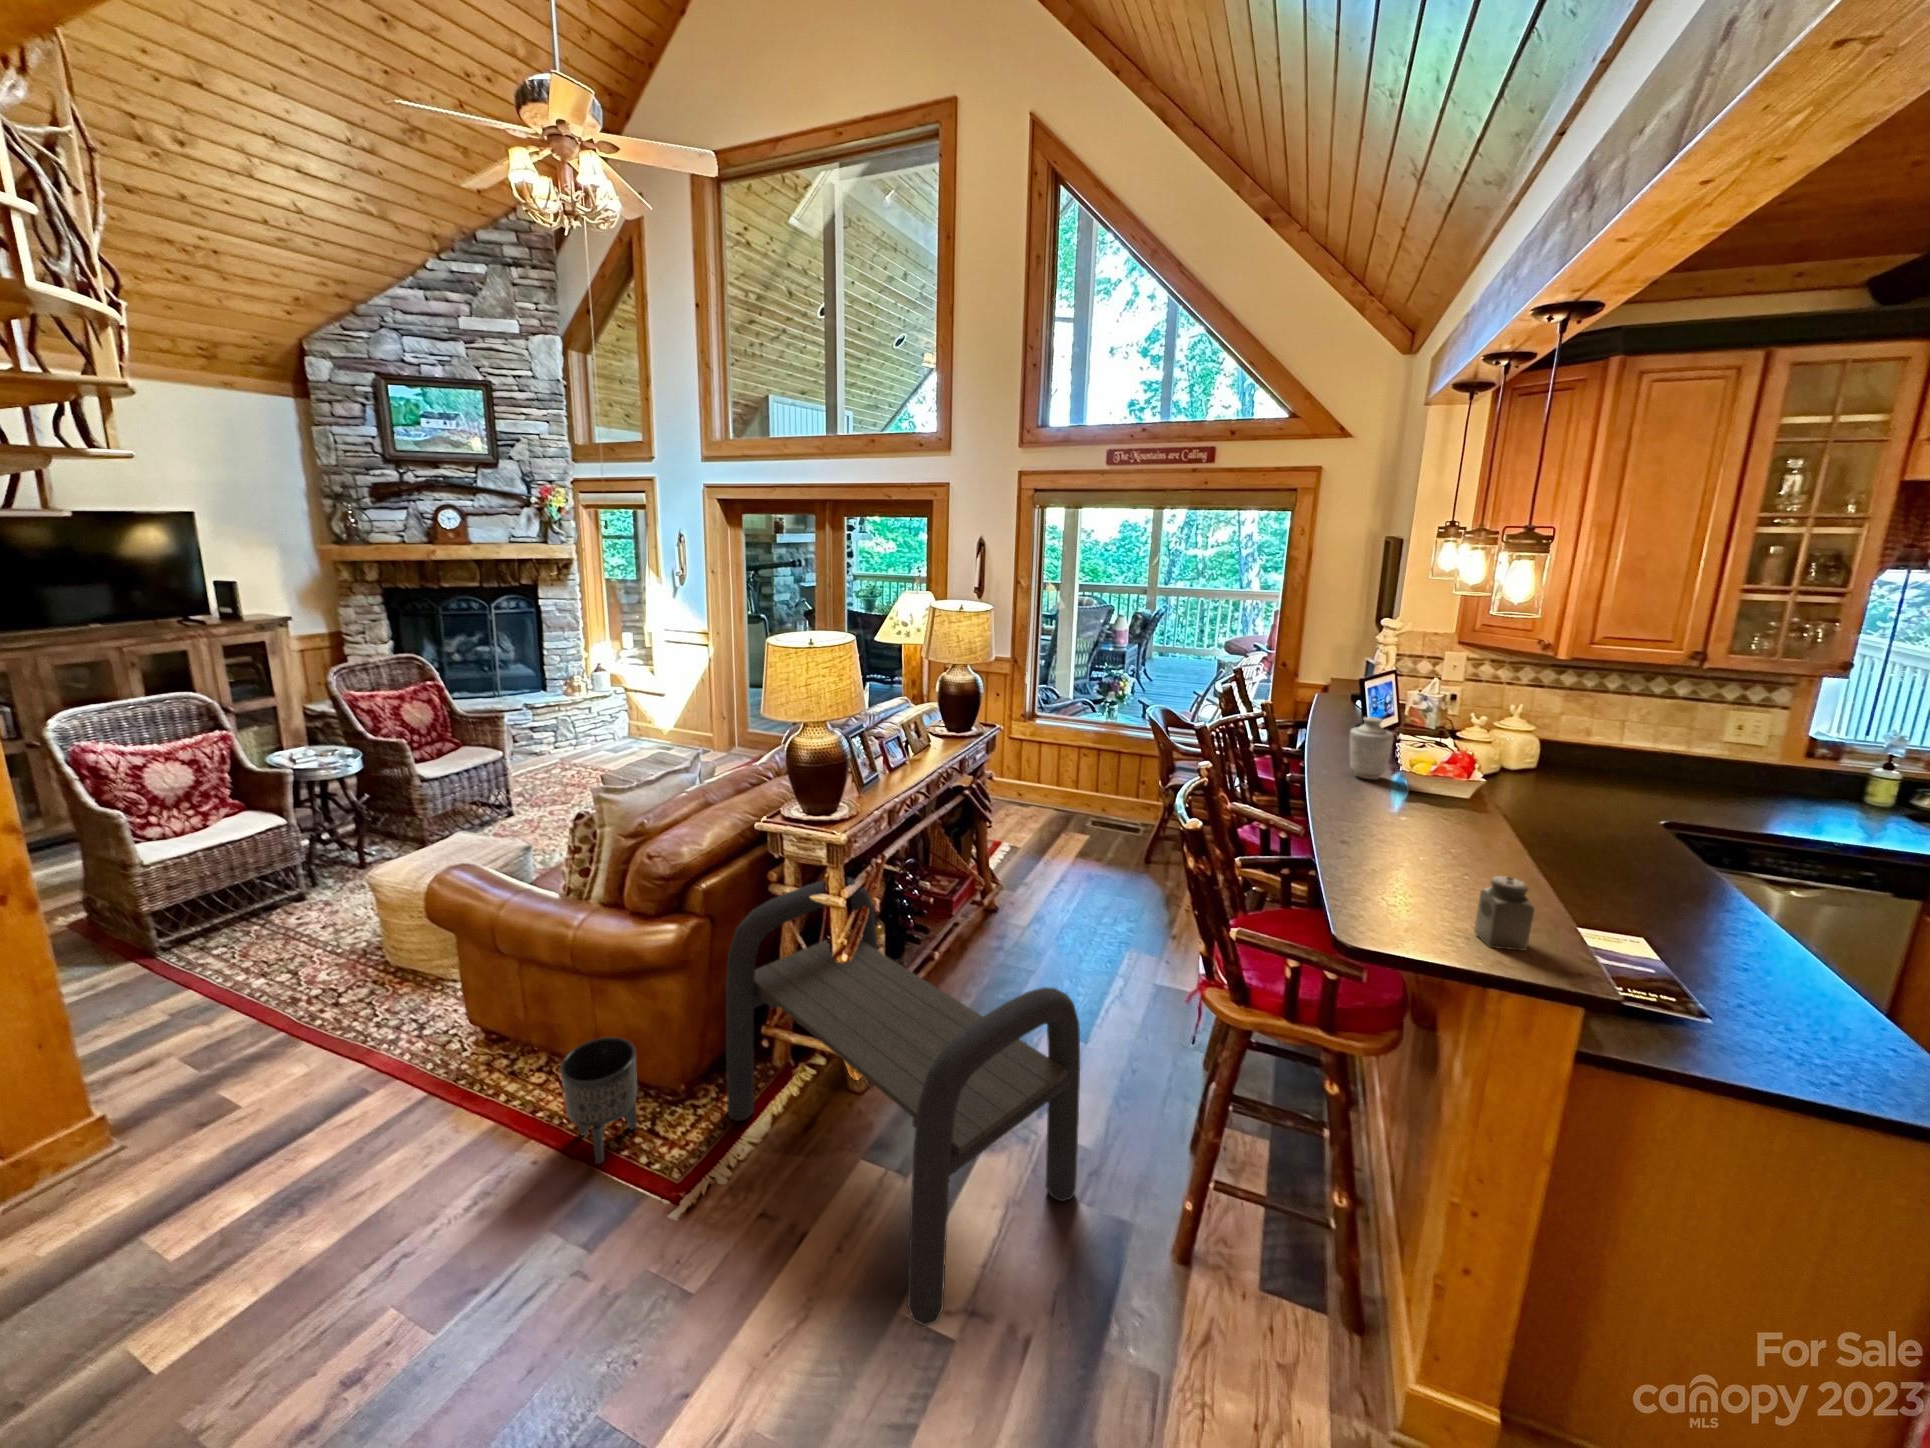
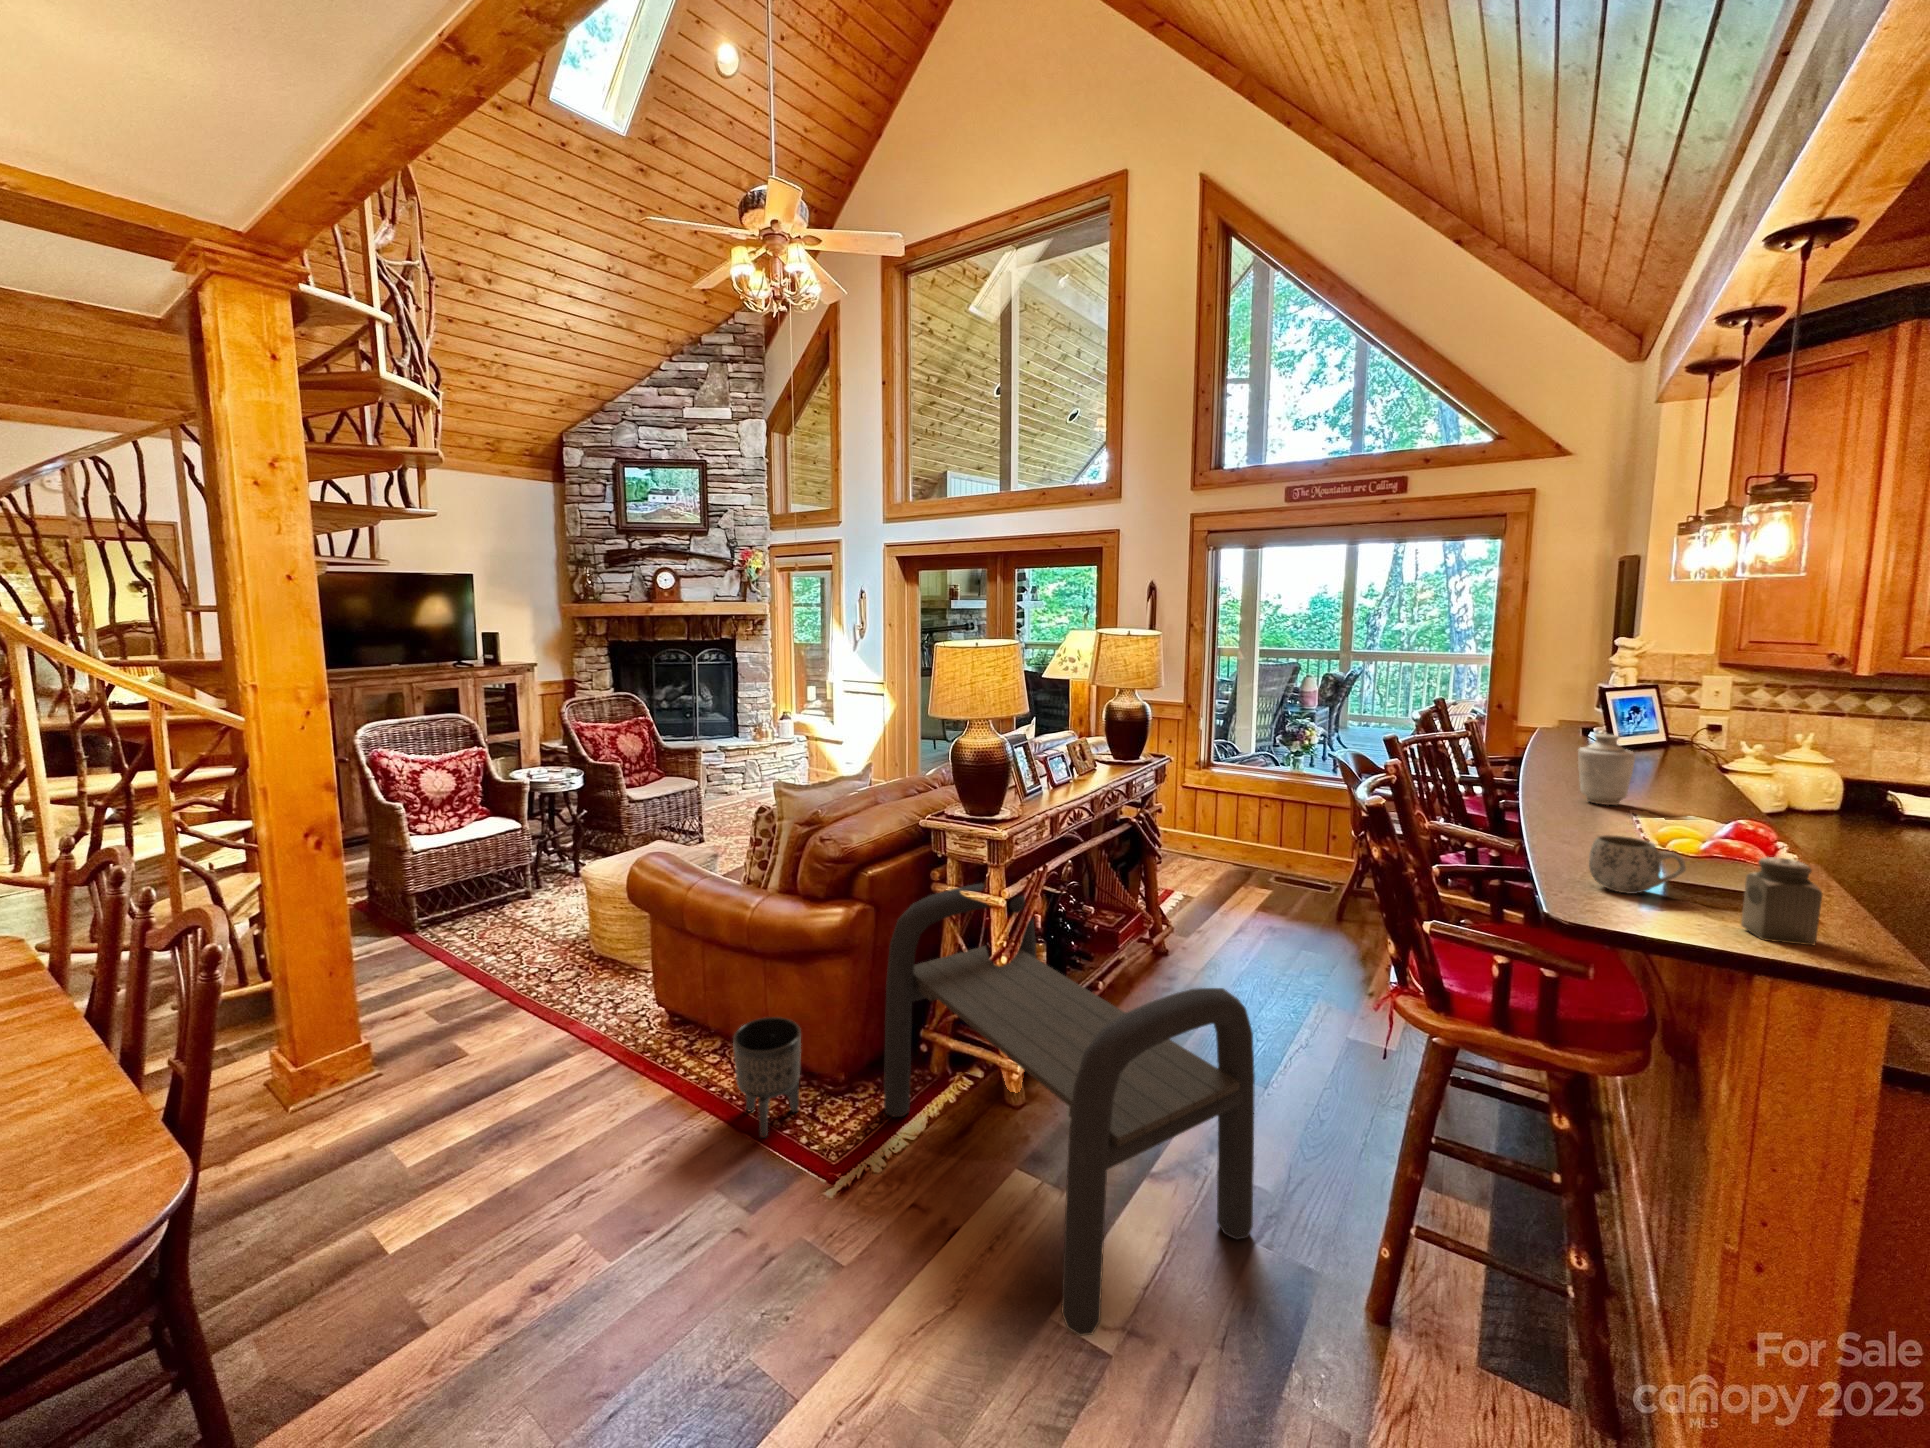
mug: none [1361,841,1434,893] -> present [1589,835,1686,894]

